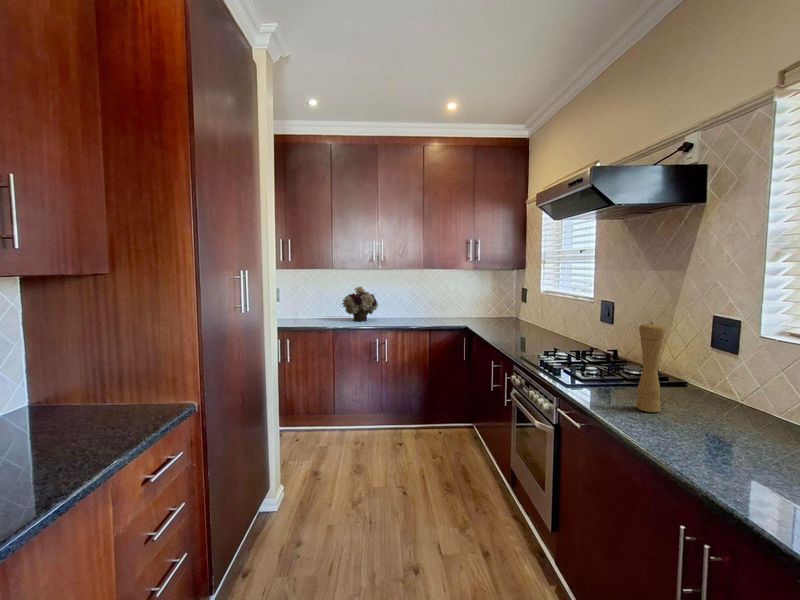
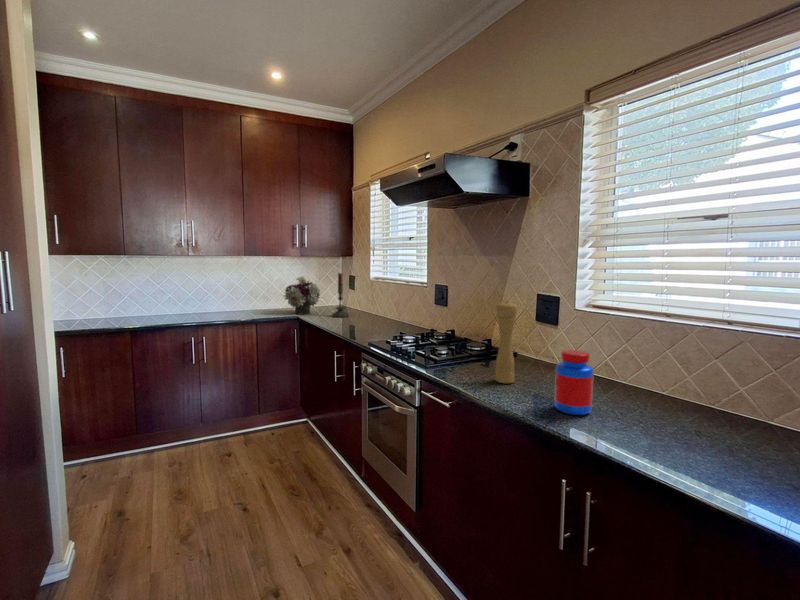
candle: none [500,284,518,330] -> present [332,273,349,317]
flower arrangement: present [342,287,378,321] -> present [284,276,320,314]
jar: none [690,380,741,457] -> present [555,350,594,415]

